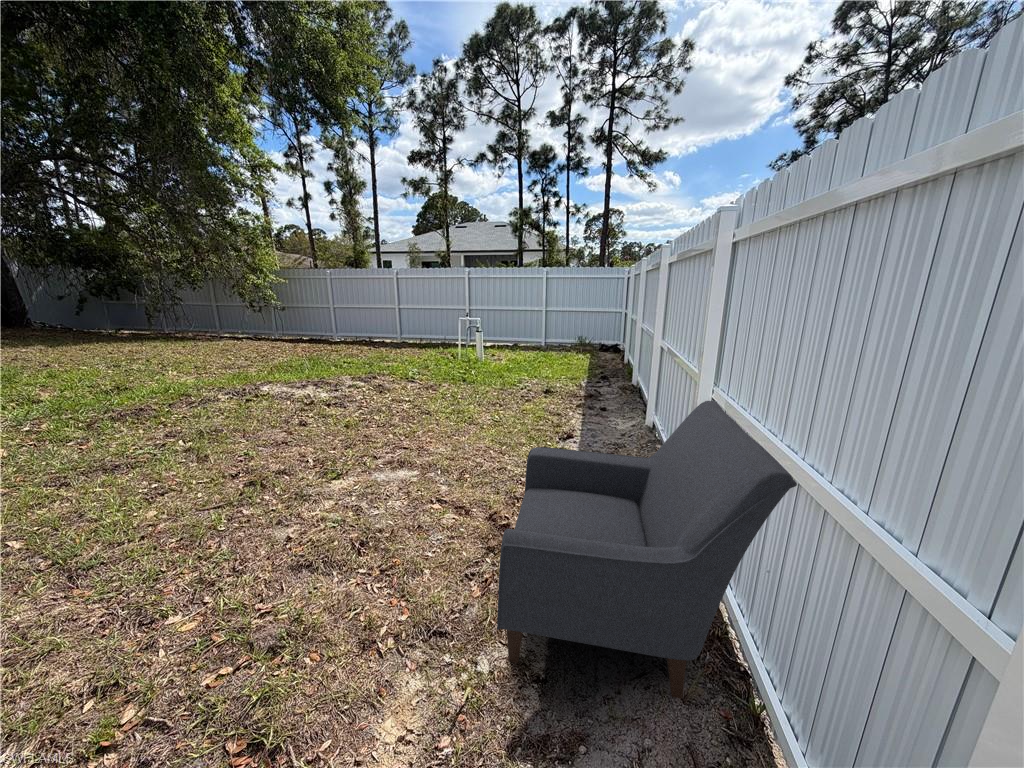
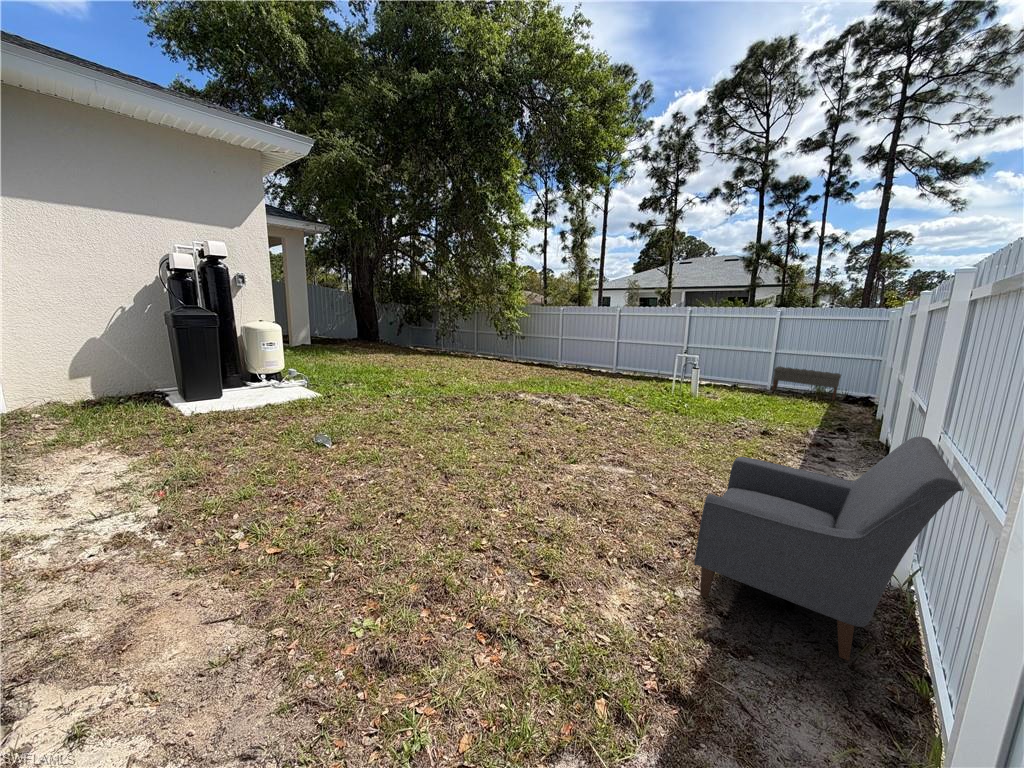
bench: none [545,323,595,349] -> present [772,366,841,400]

